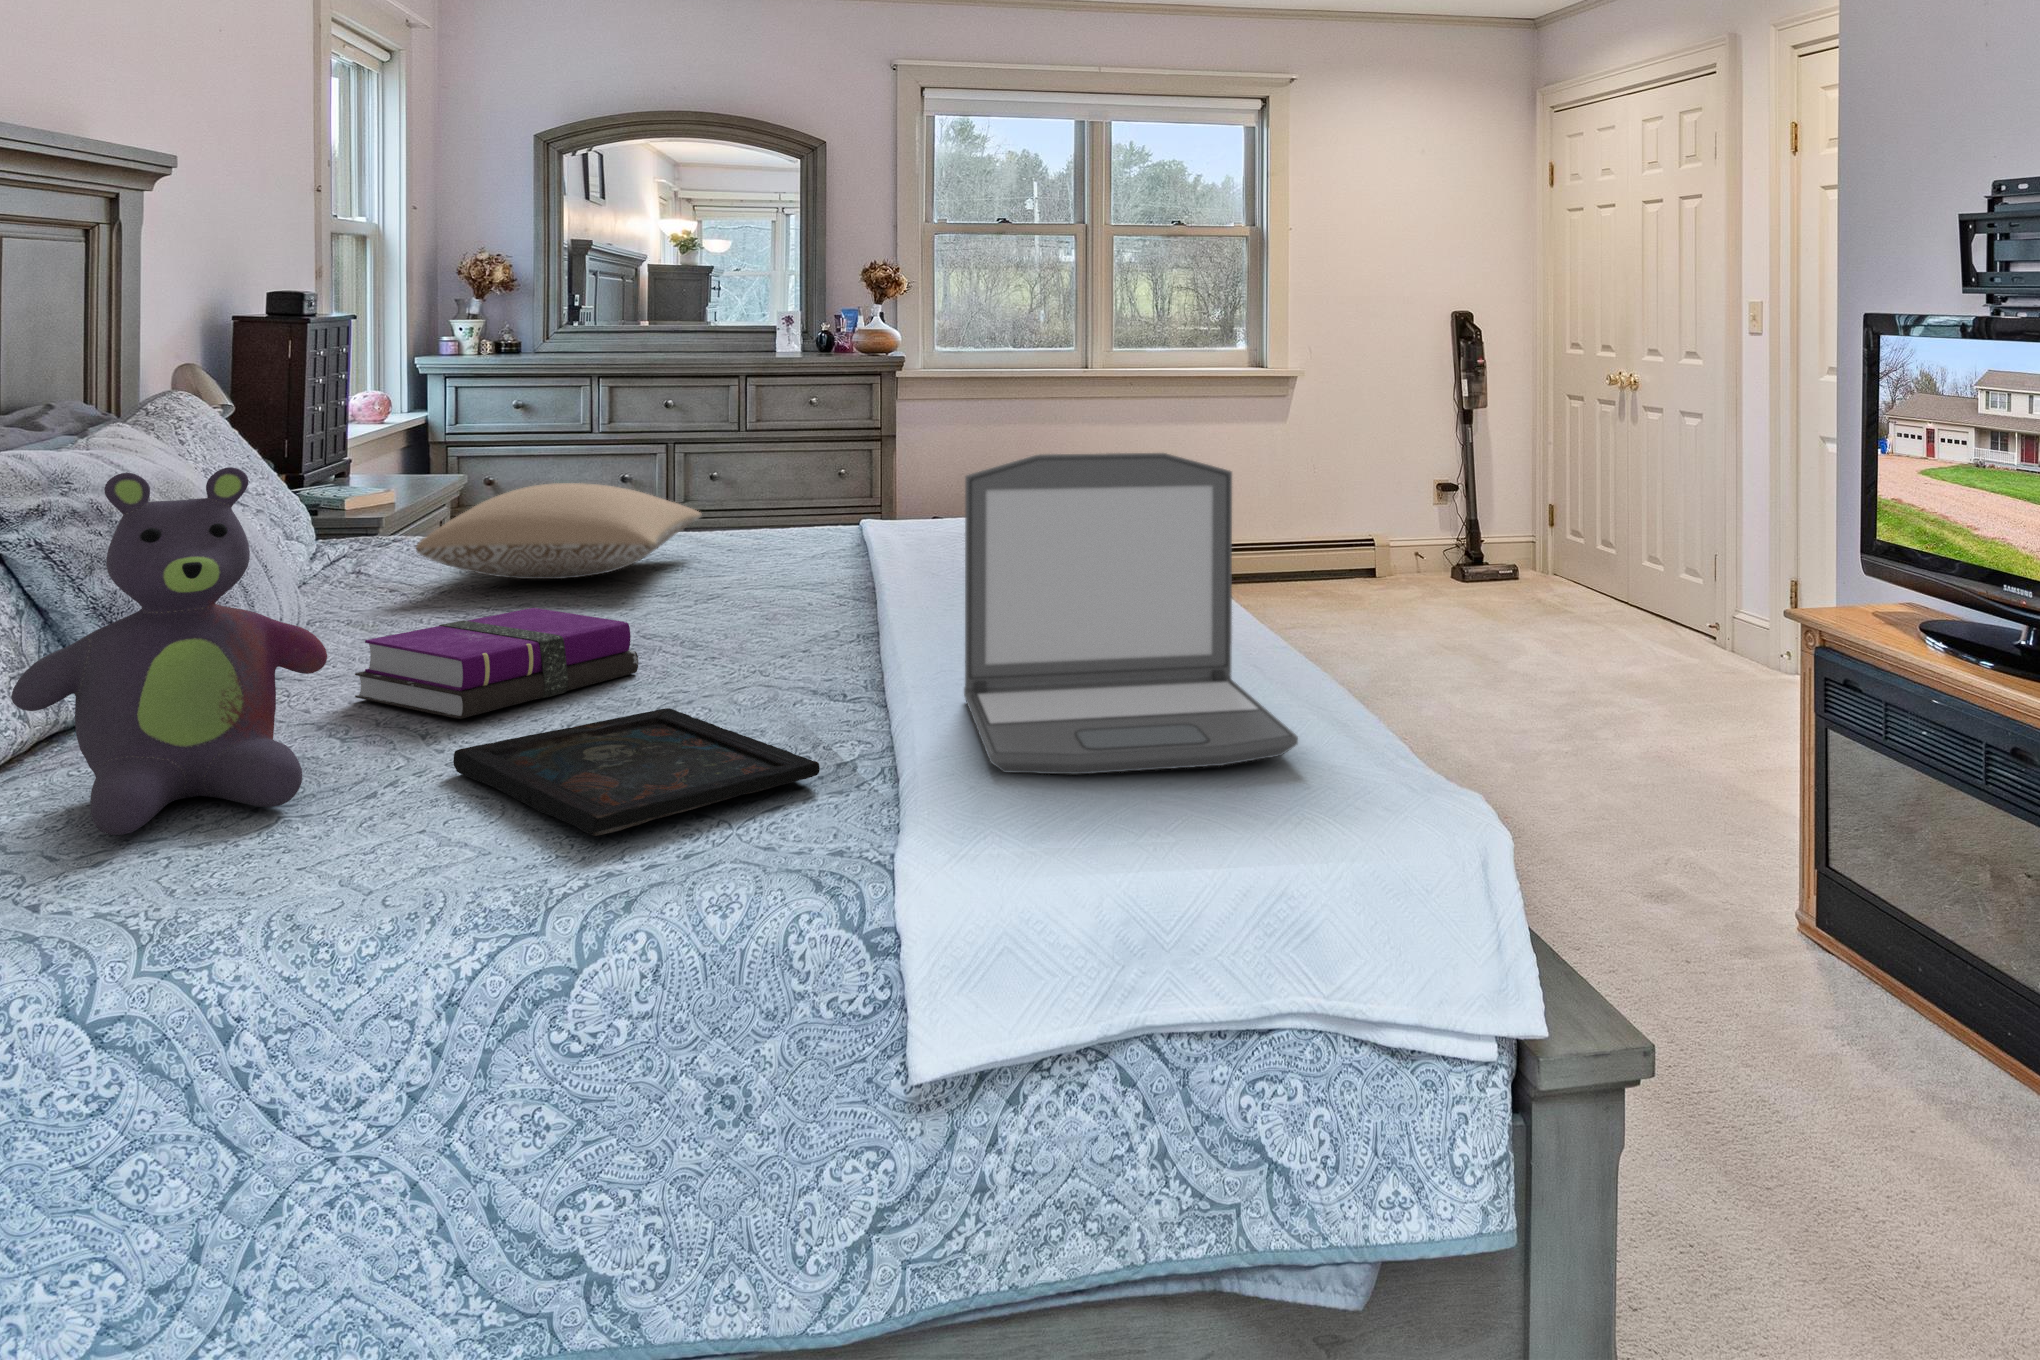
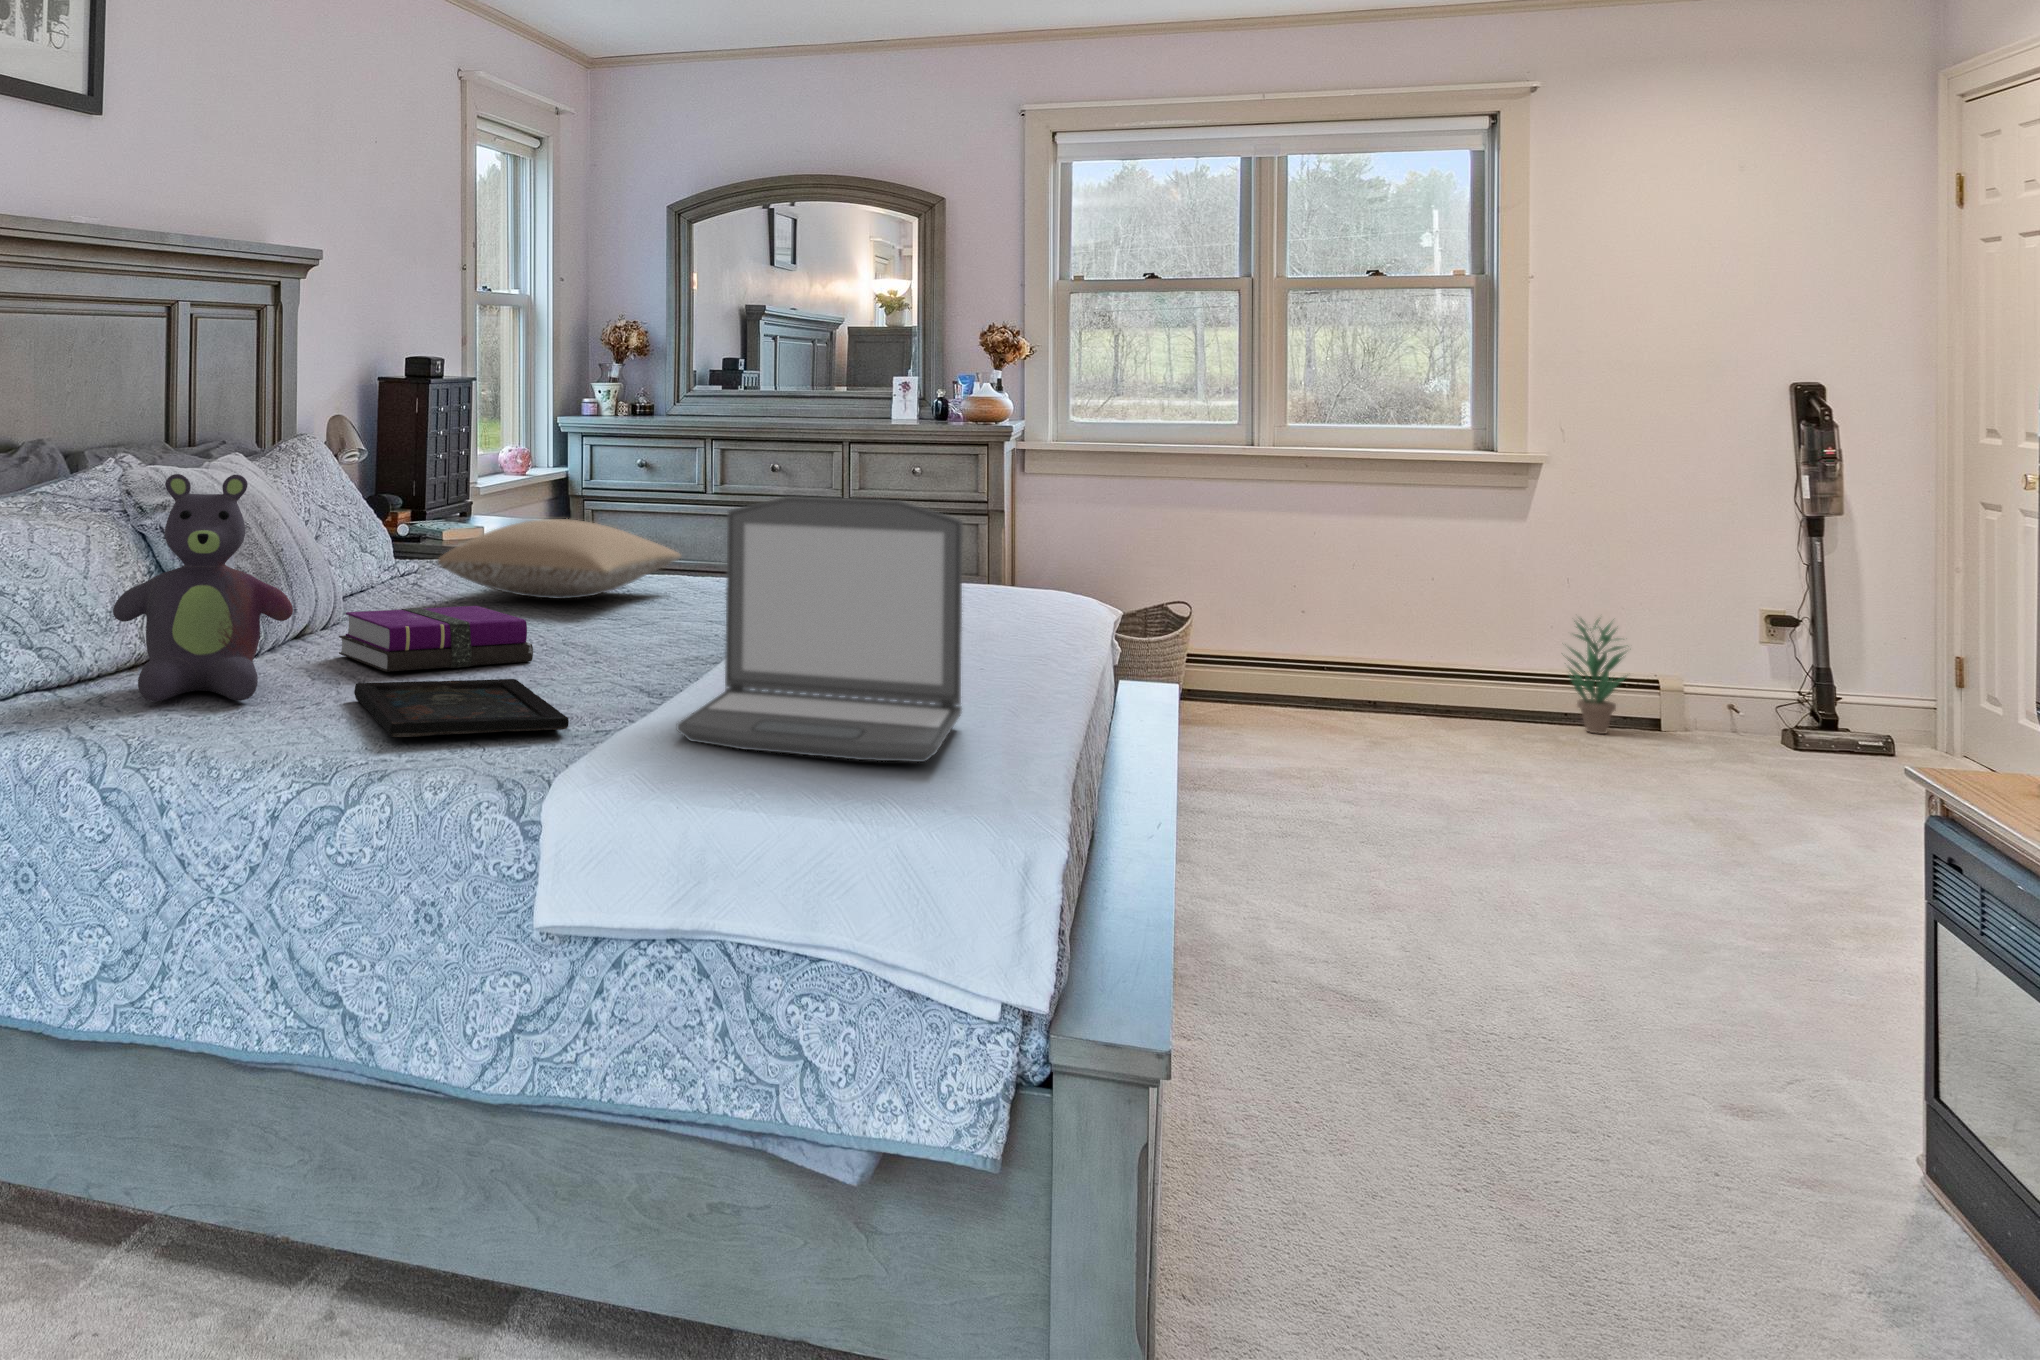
potted plant: none [1316,492,1365,586] -> present [1568,618,1628,734]

